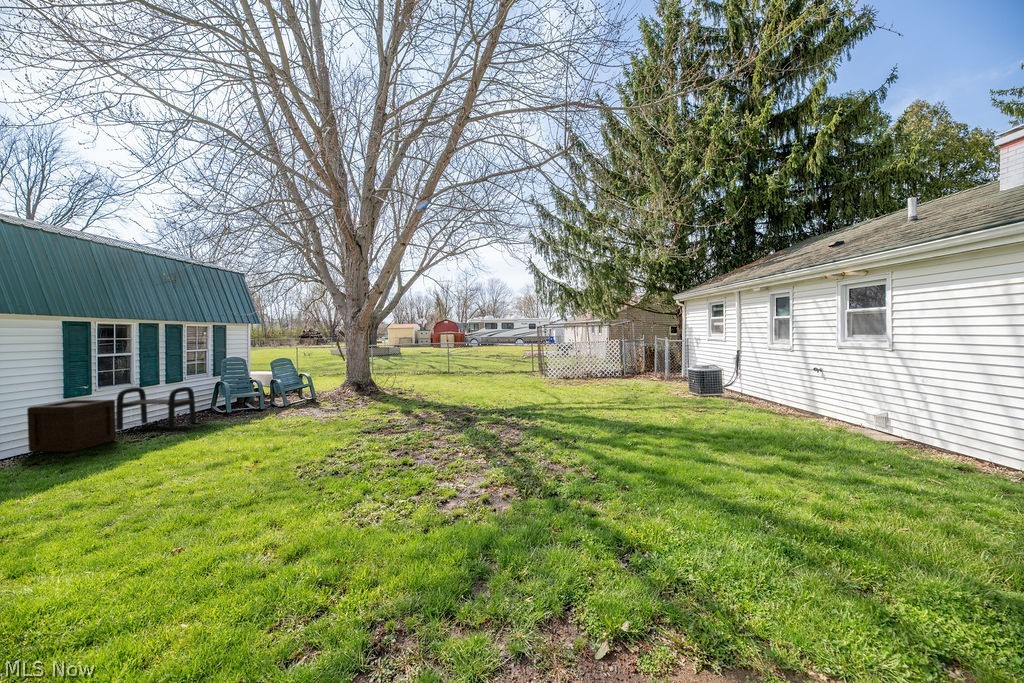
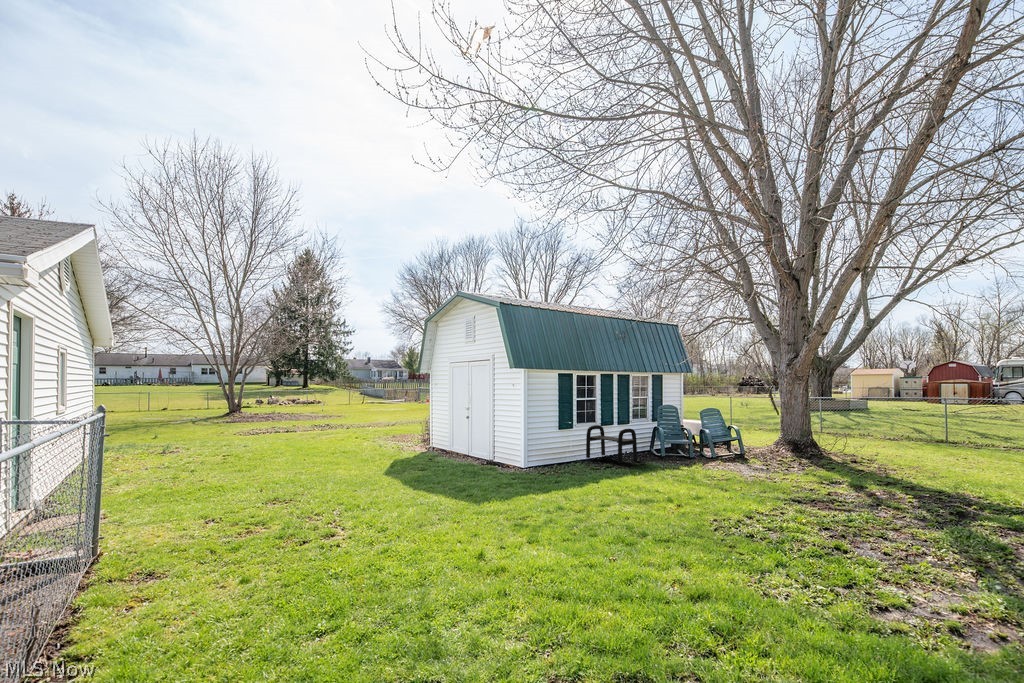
wooden crate: present [27,400,116,452] -> none [541,431,585,469]

